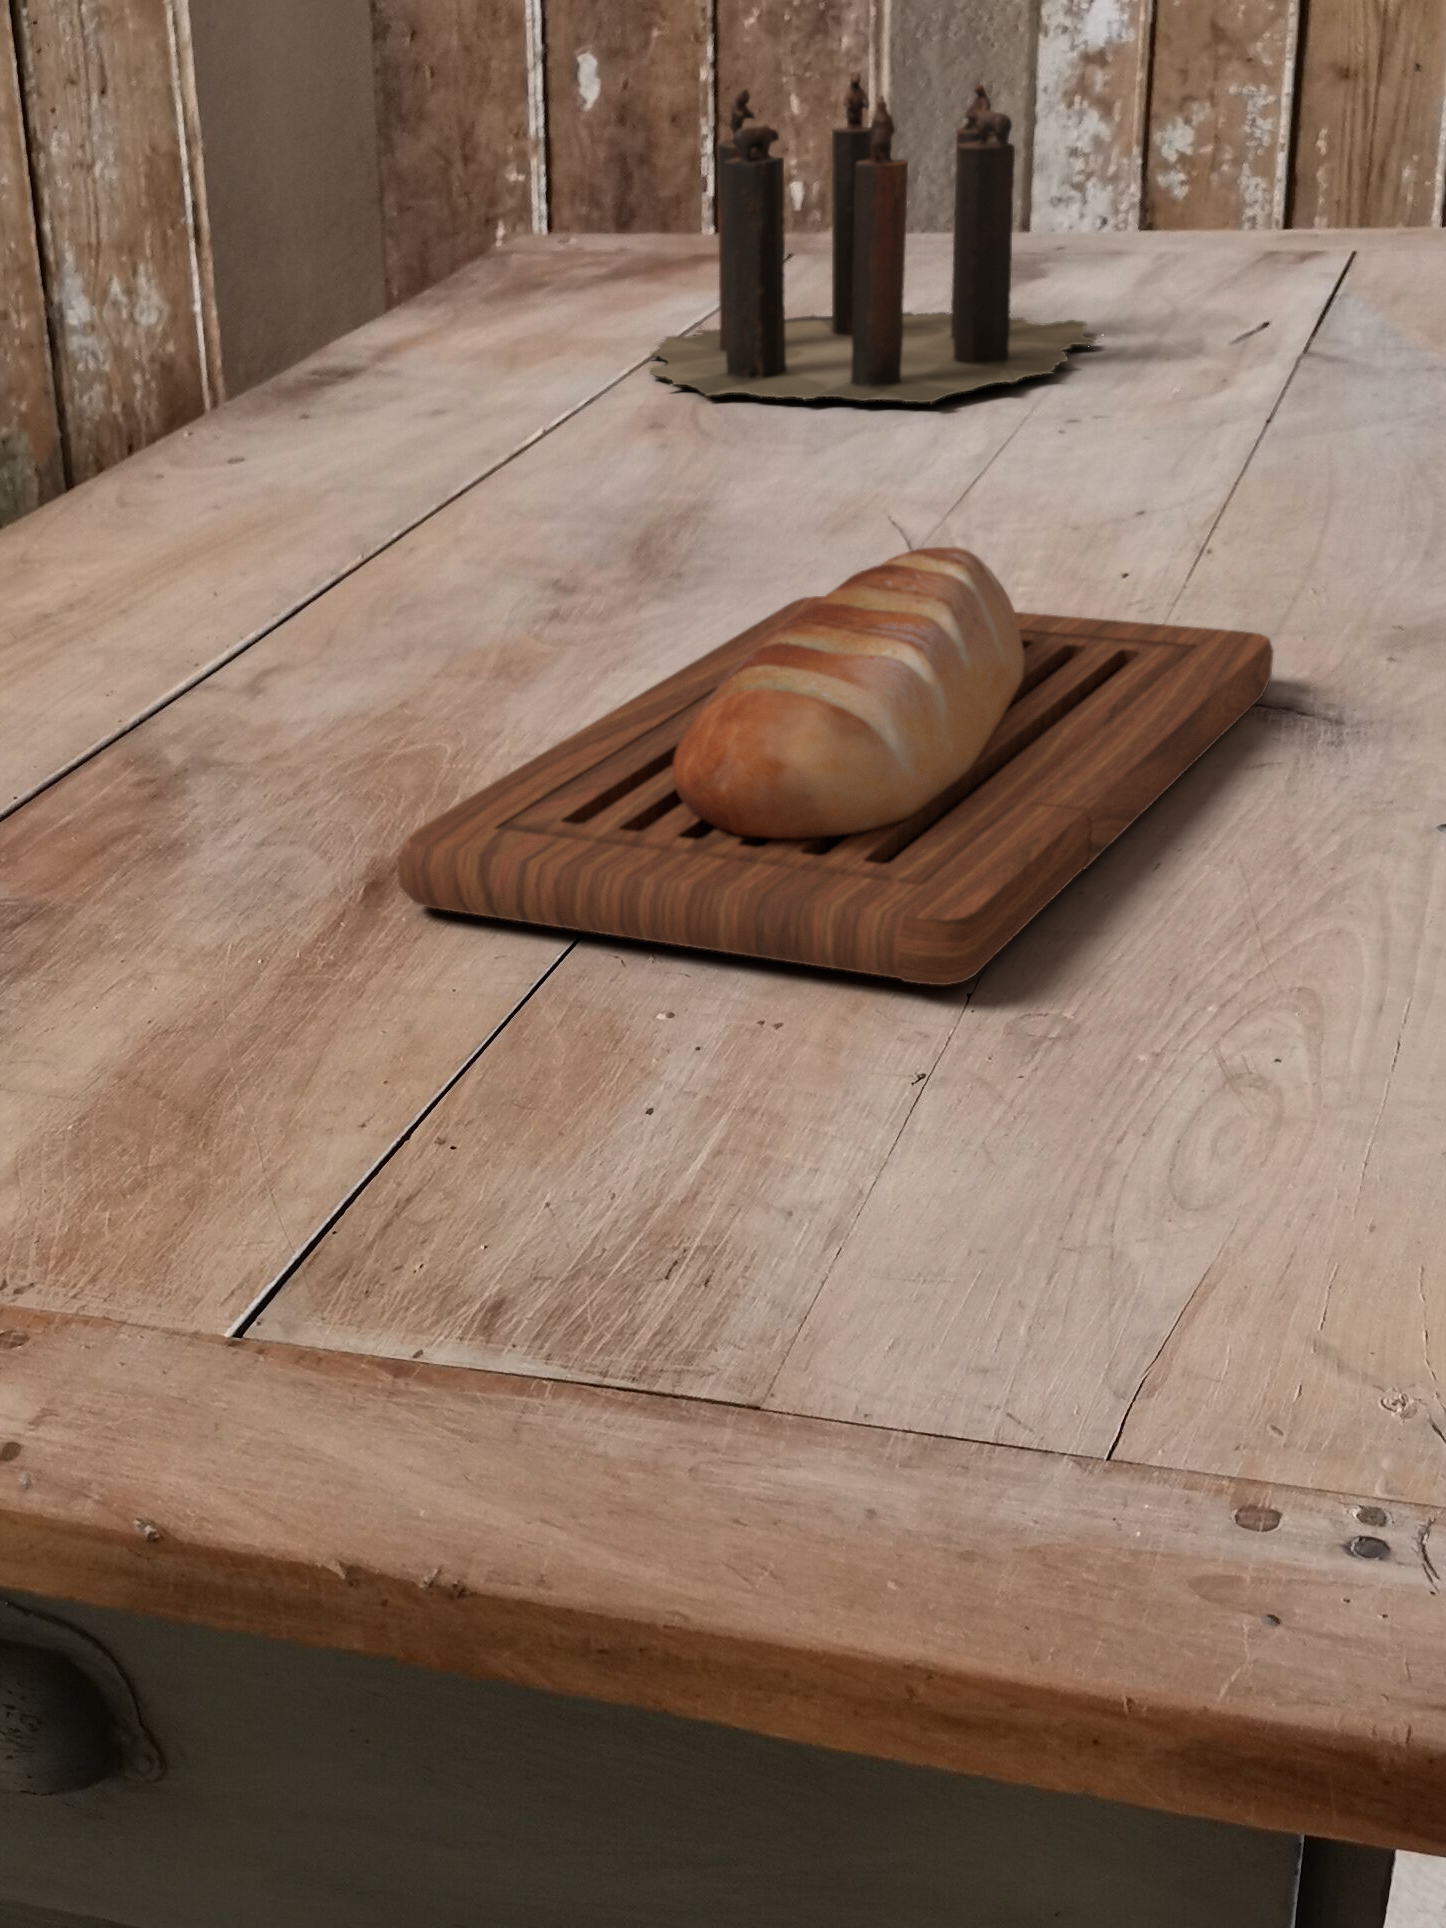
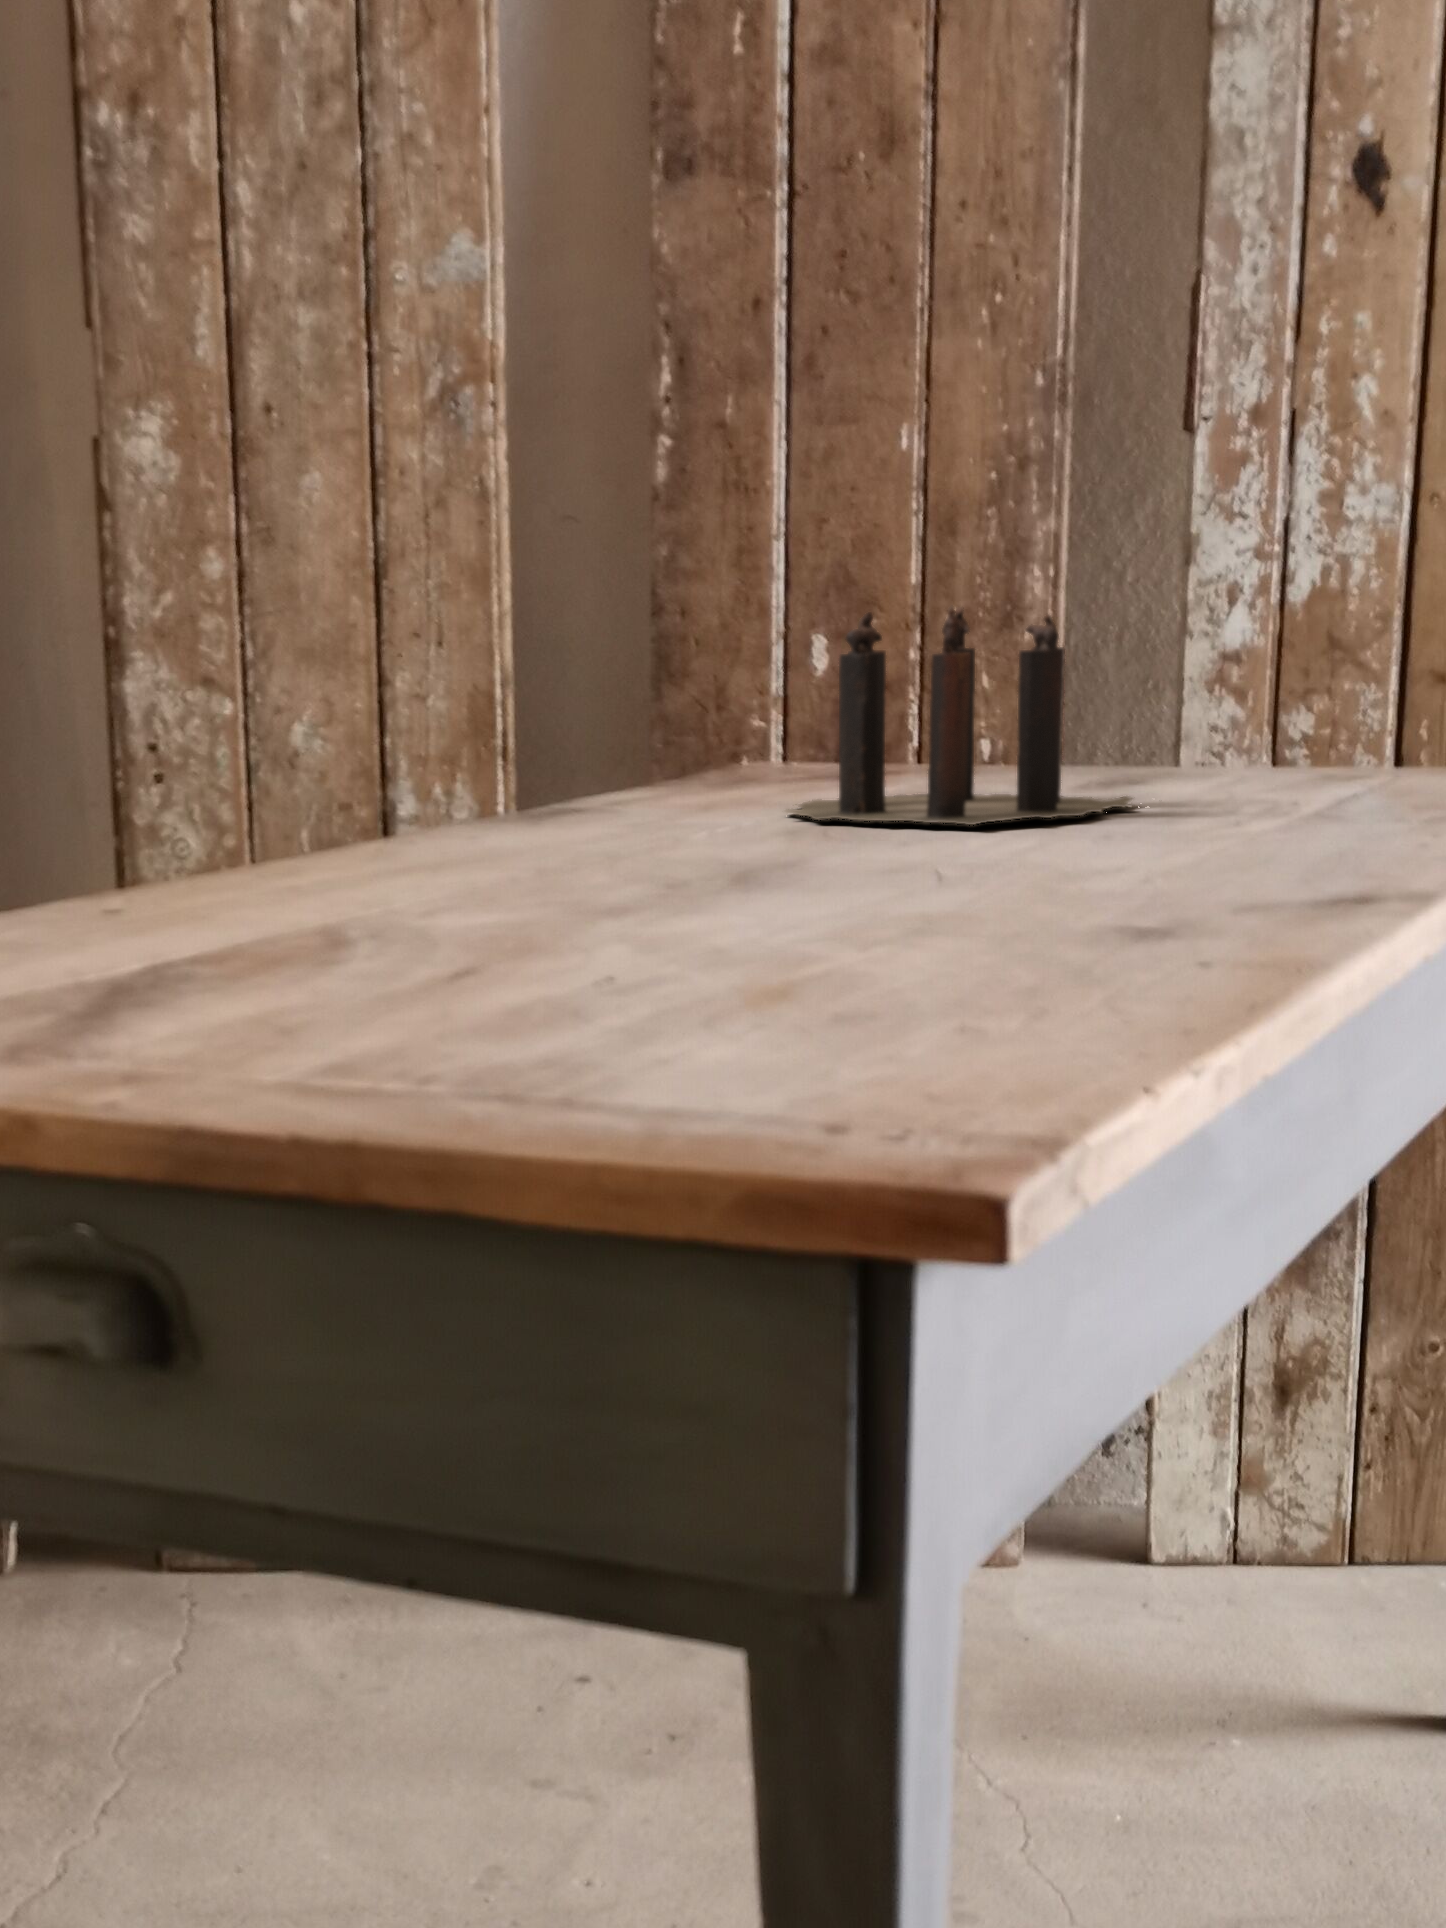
bread loaf: present [396,546,1273,985] -> none [403,812,1087,1001]

